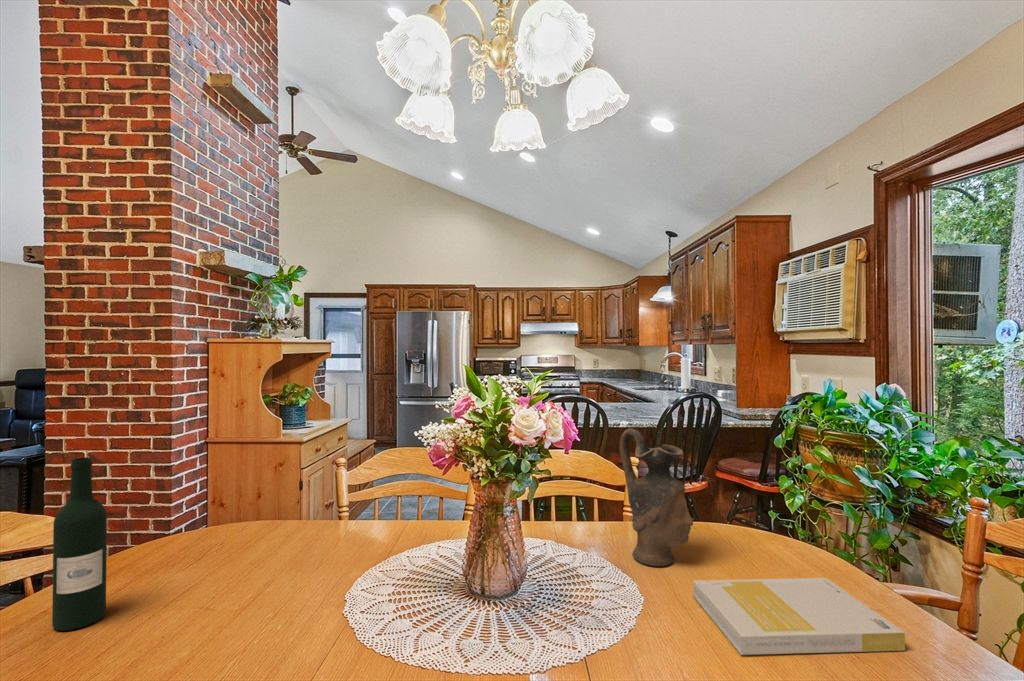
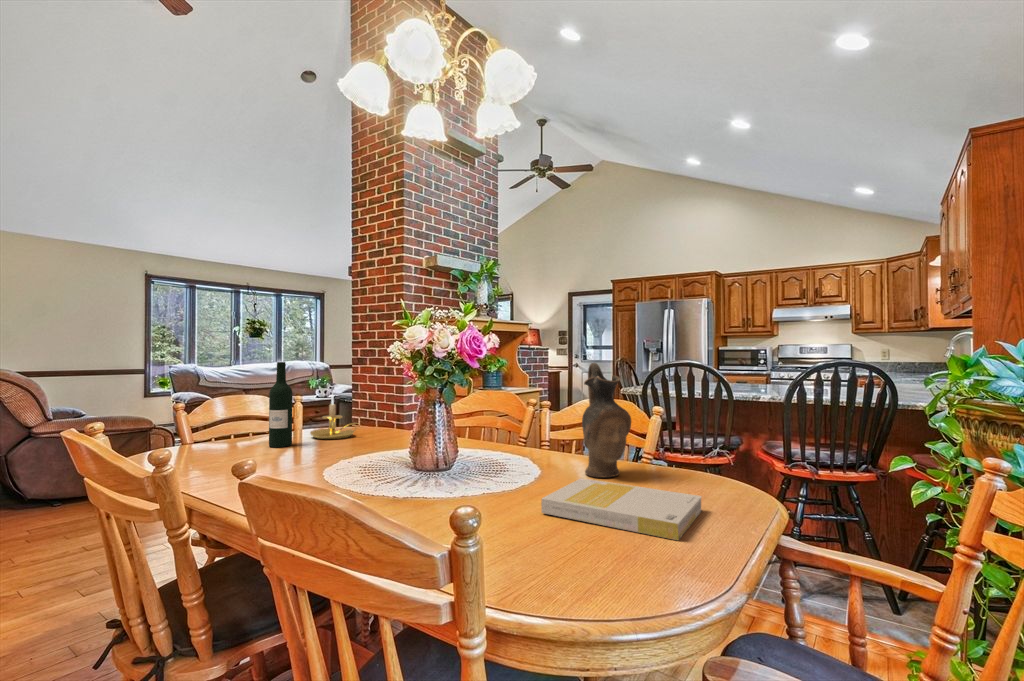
candle holder: none [112,492,217,581] -> present [310,393,358,439]

